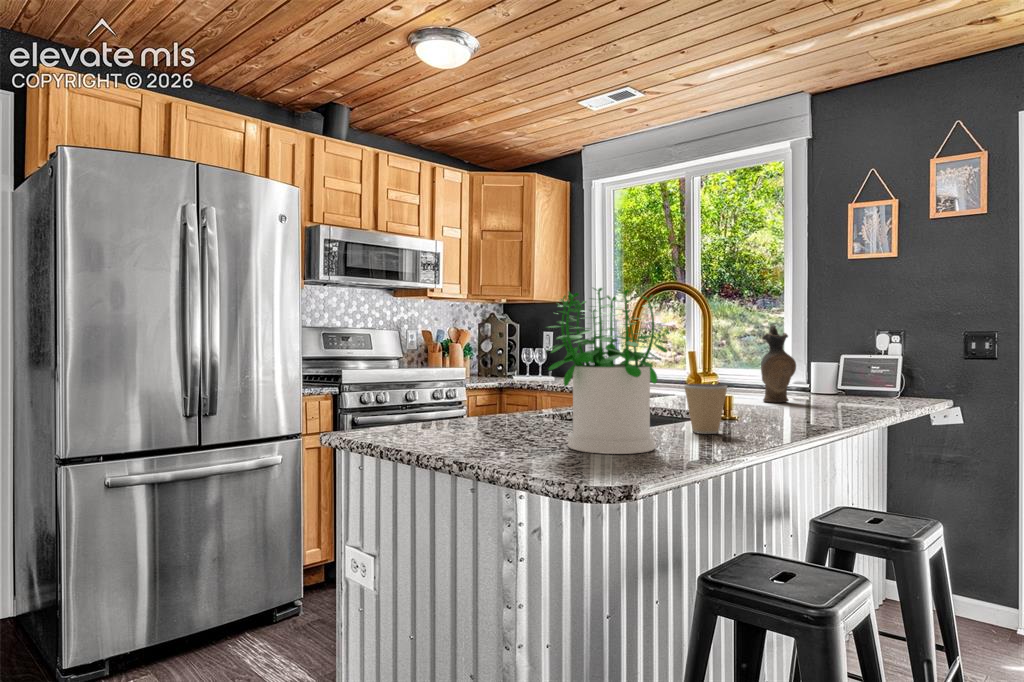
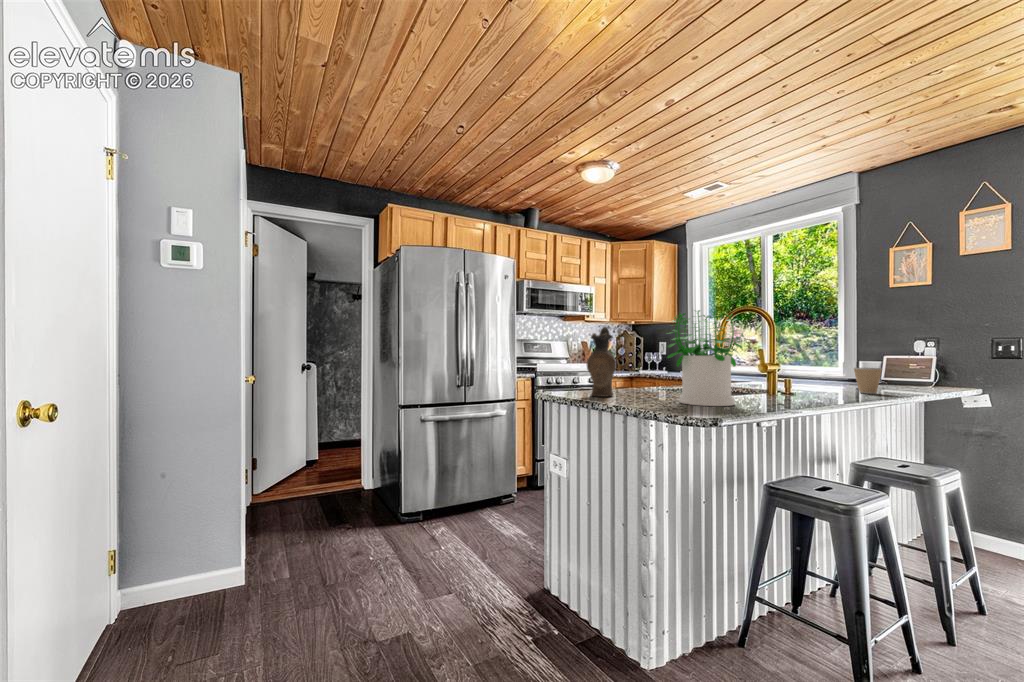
ceramic pitcher: present [761,325,796,402] -> present [587,327,616,396]
coffee cup: present [684,384,727,434] -> present [854,368,882,394]

